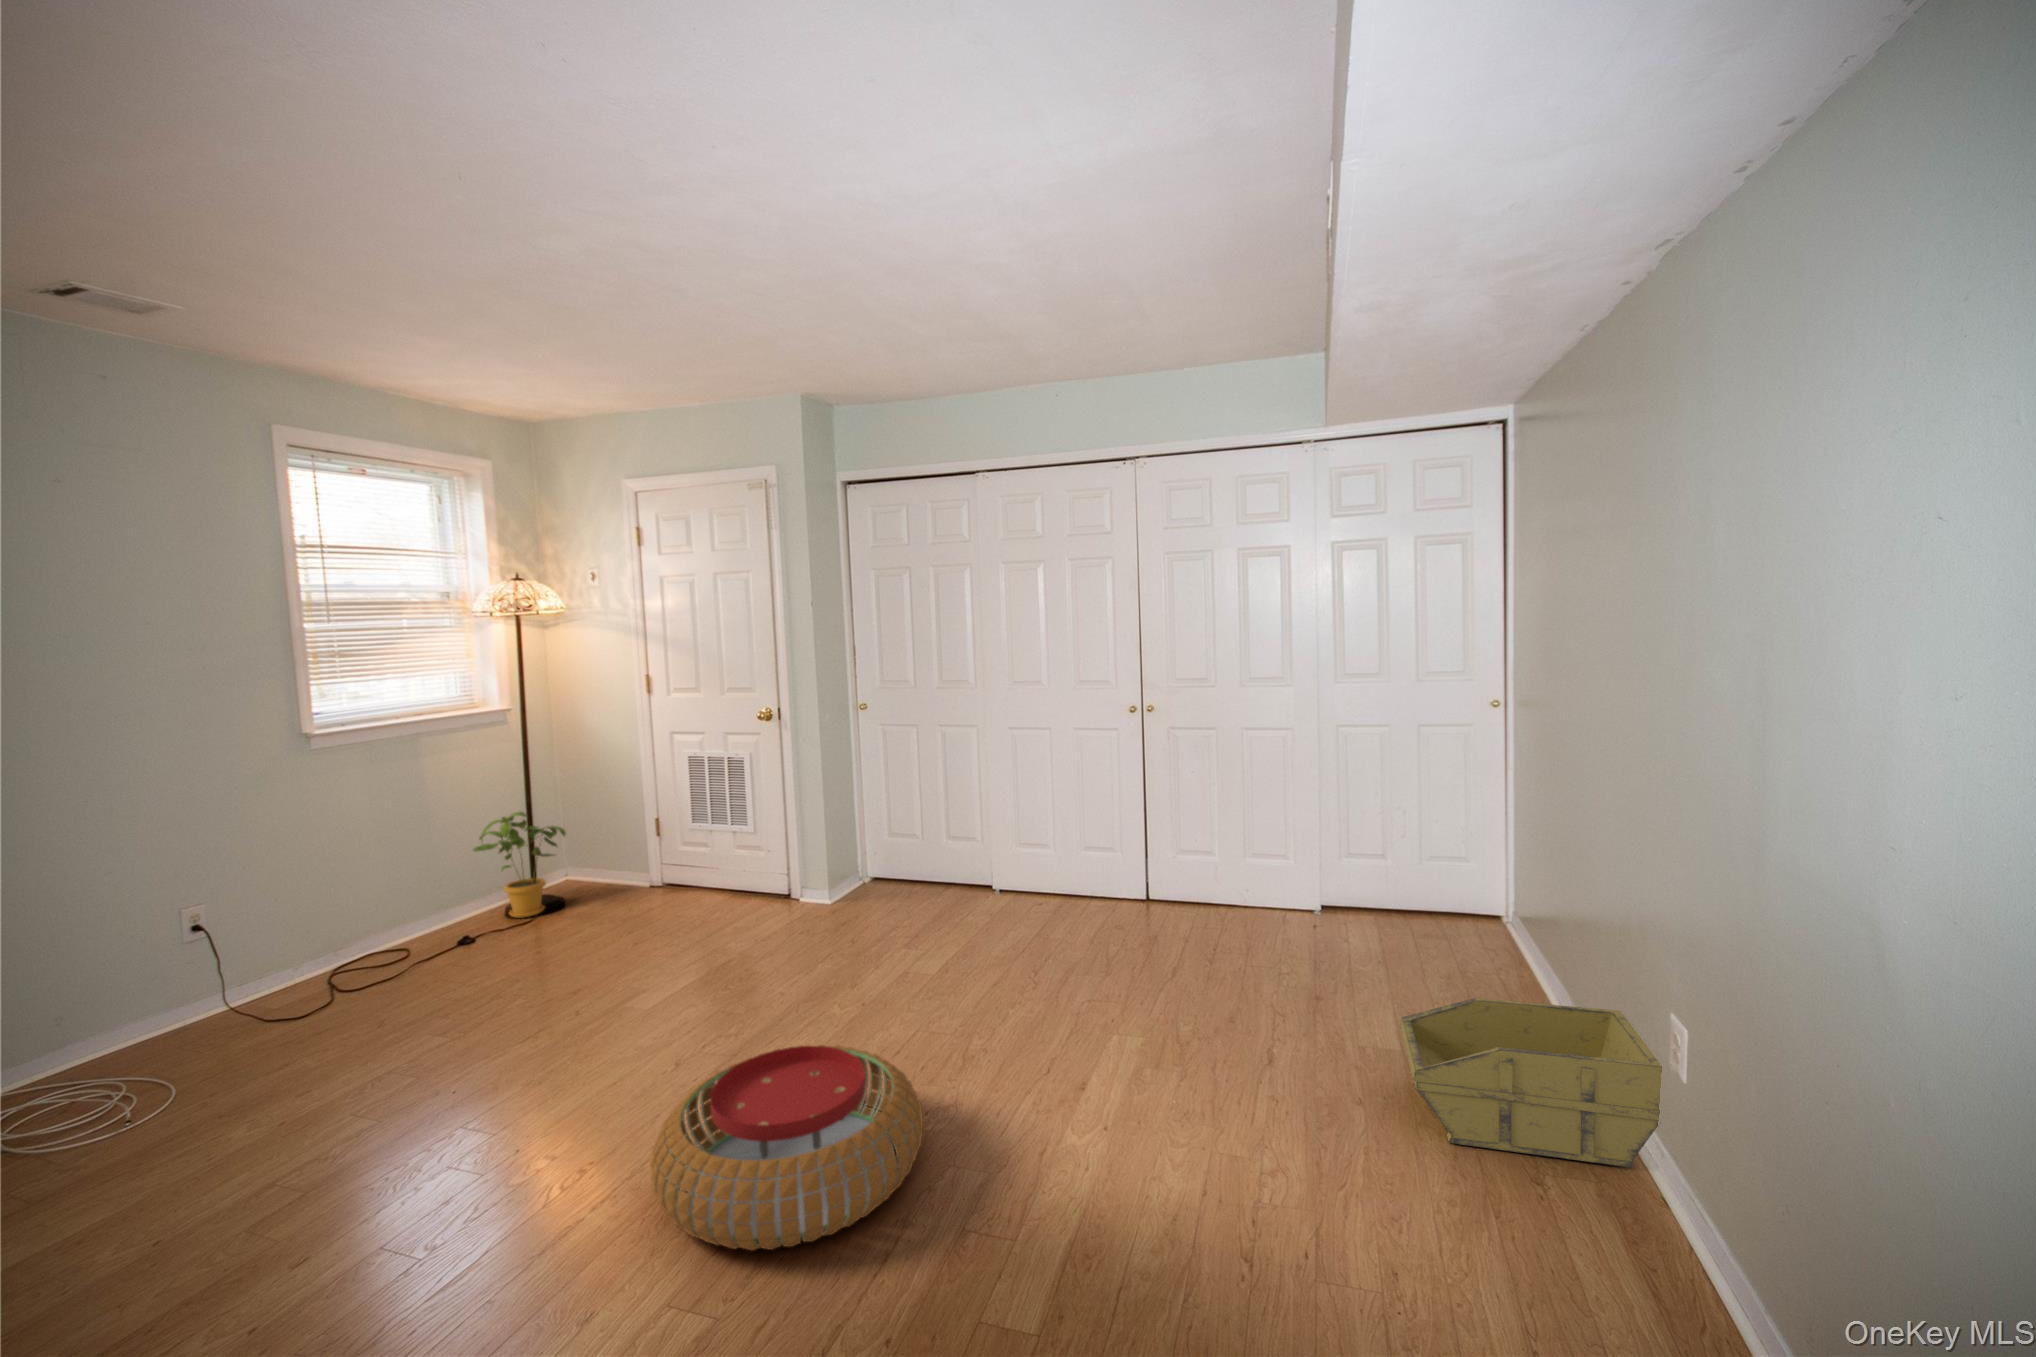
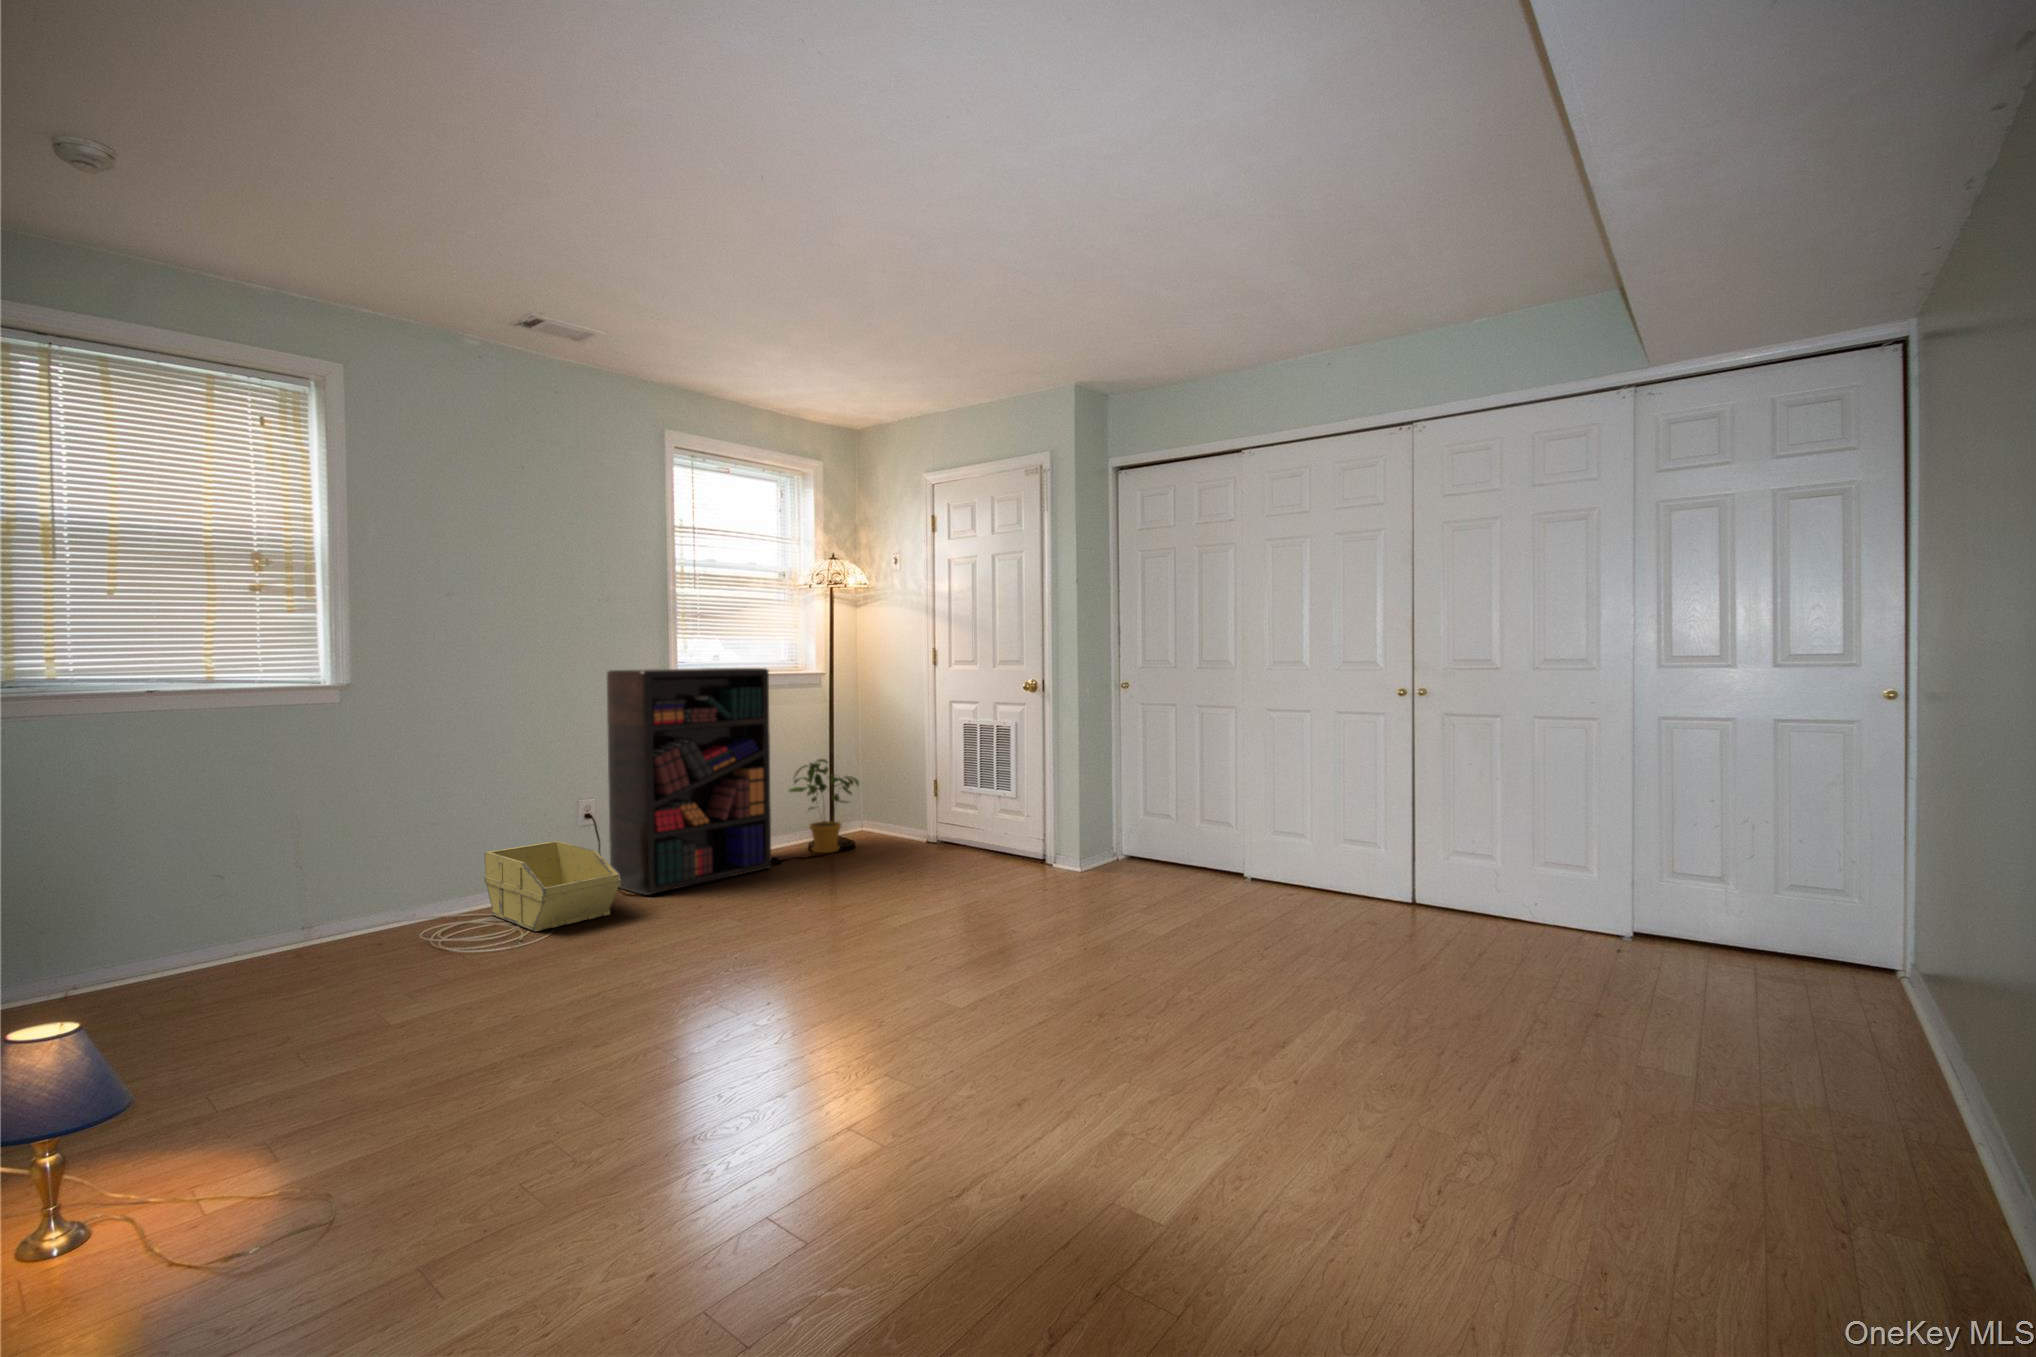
bookshelf: none [204,715,462,1017] -> present [607,668,771,895]
storage bin: present [1400,998,1662,1168] -> present [484,841,620,931]
pouf: present [650,1045,923,1250] -> none [855,945,1092,1096]

